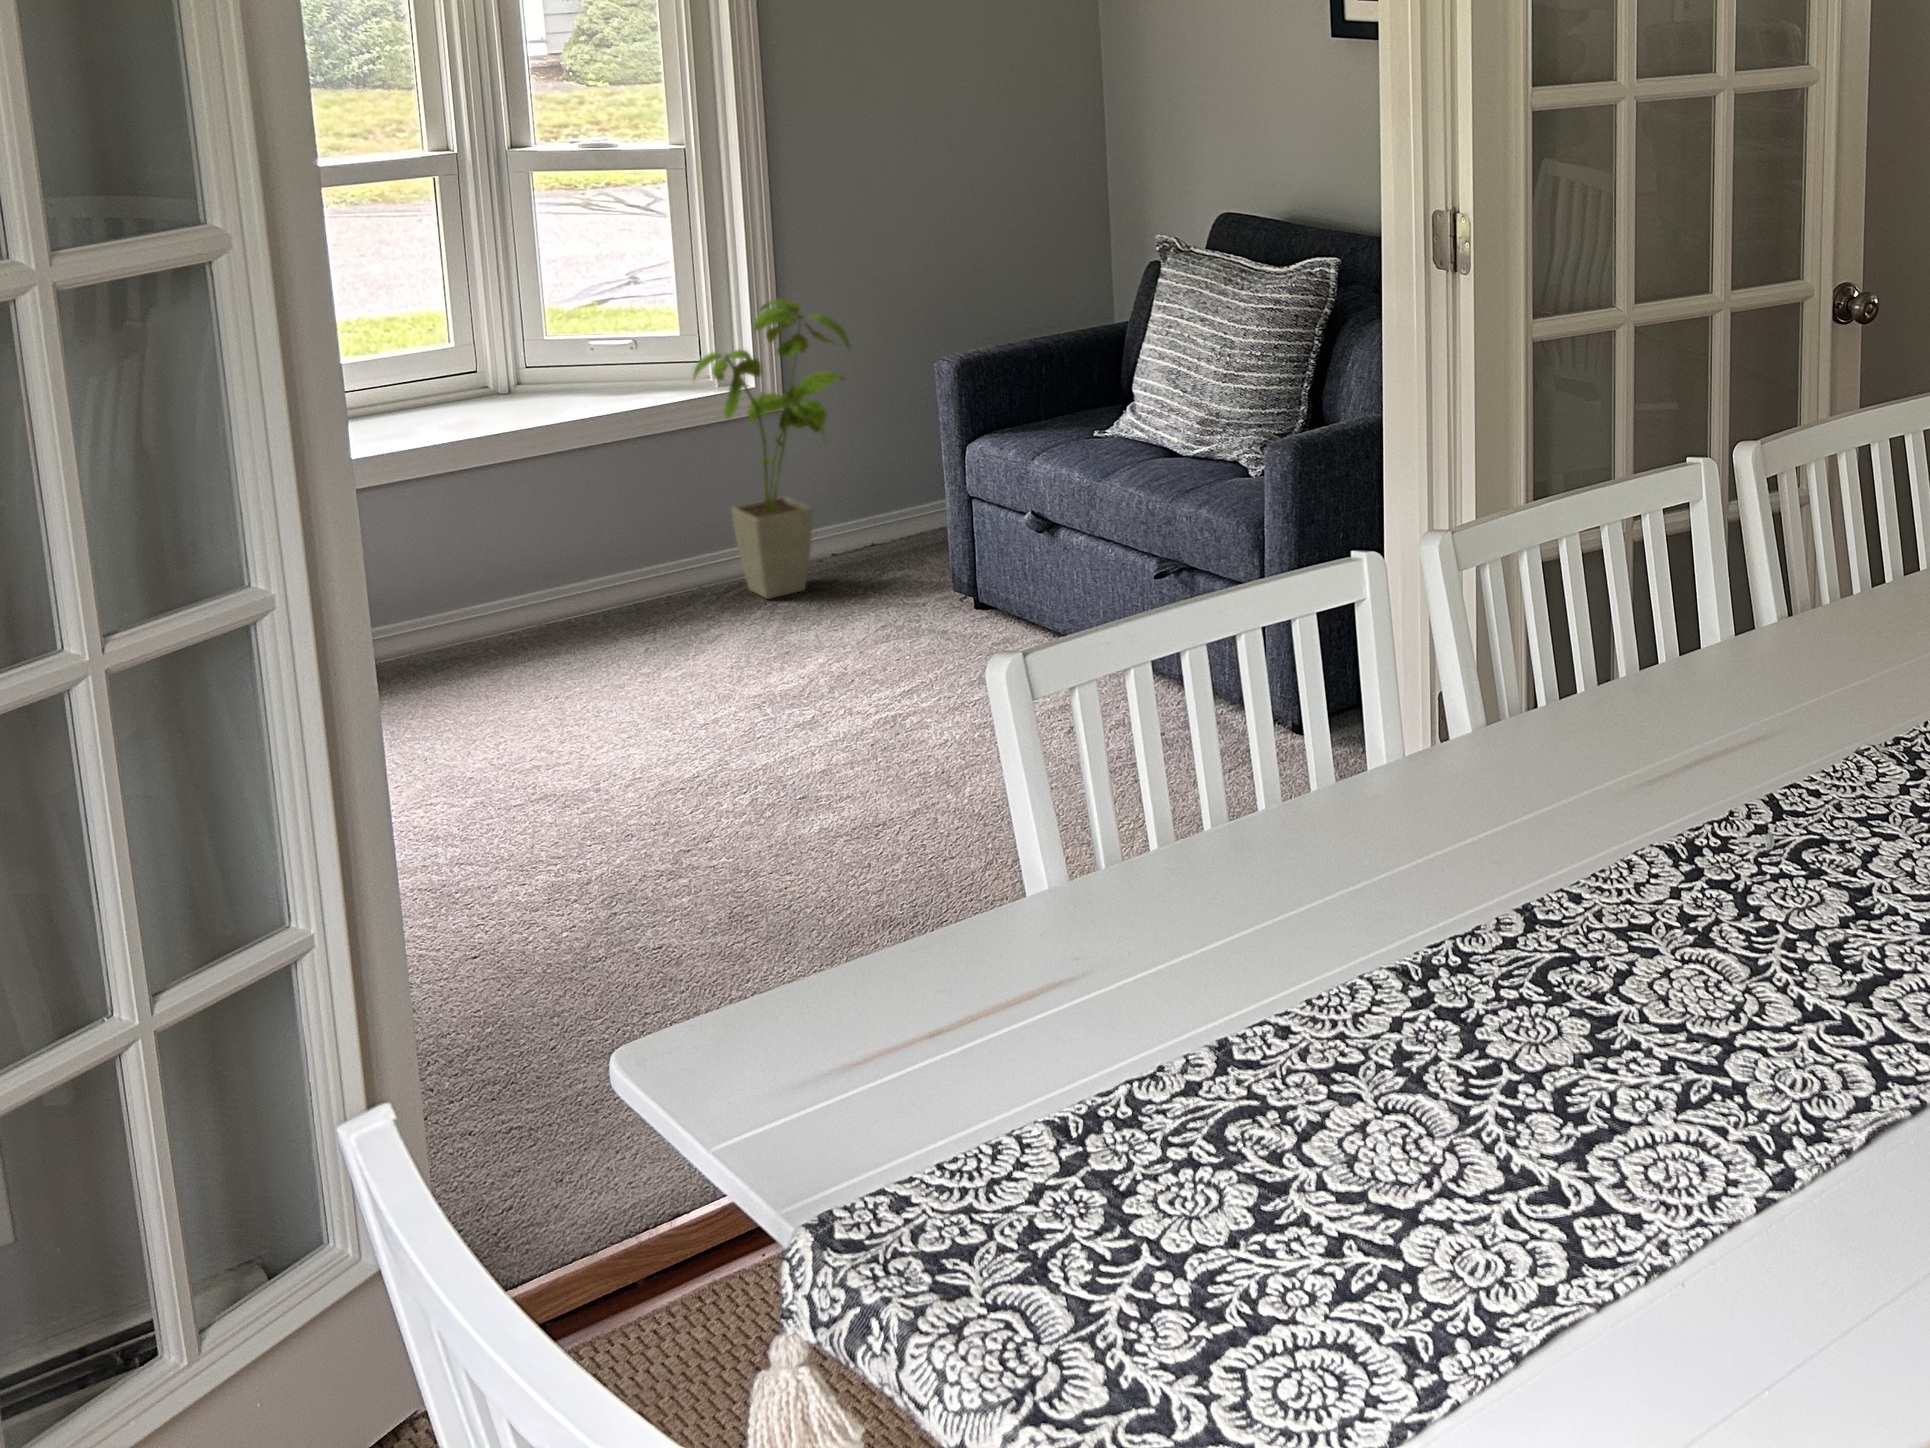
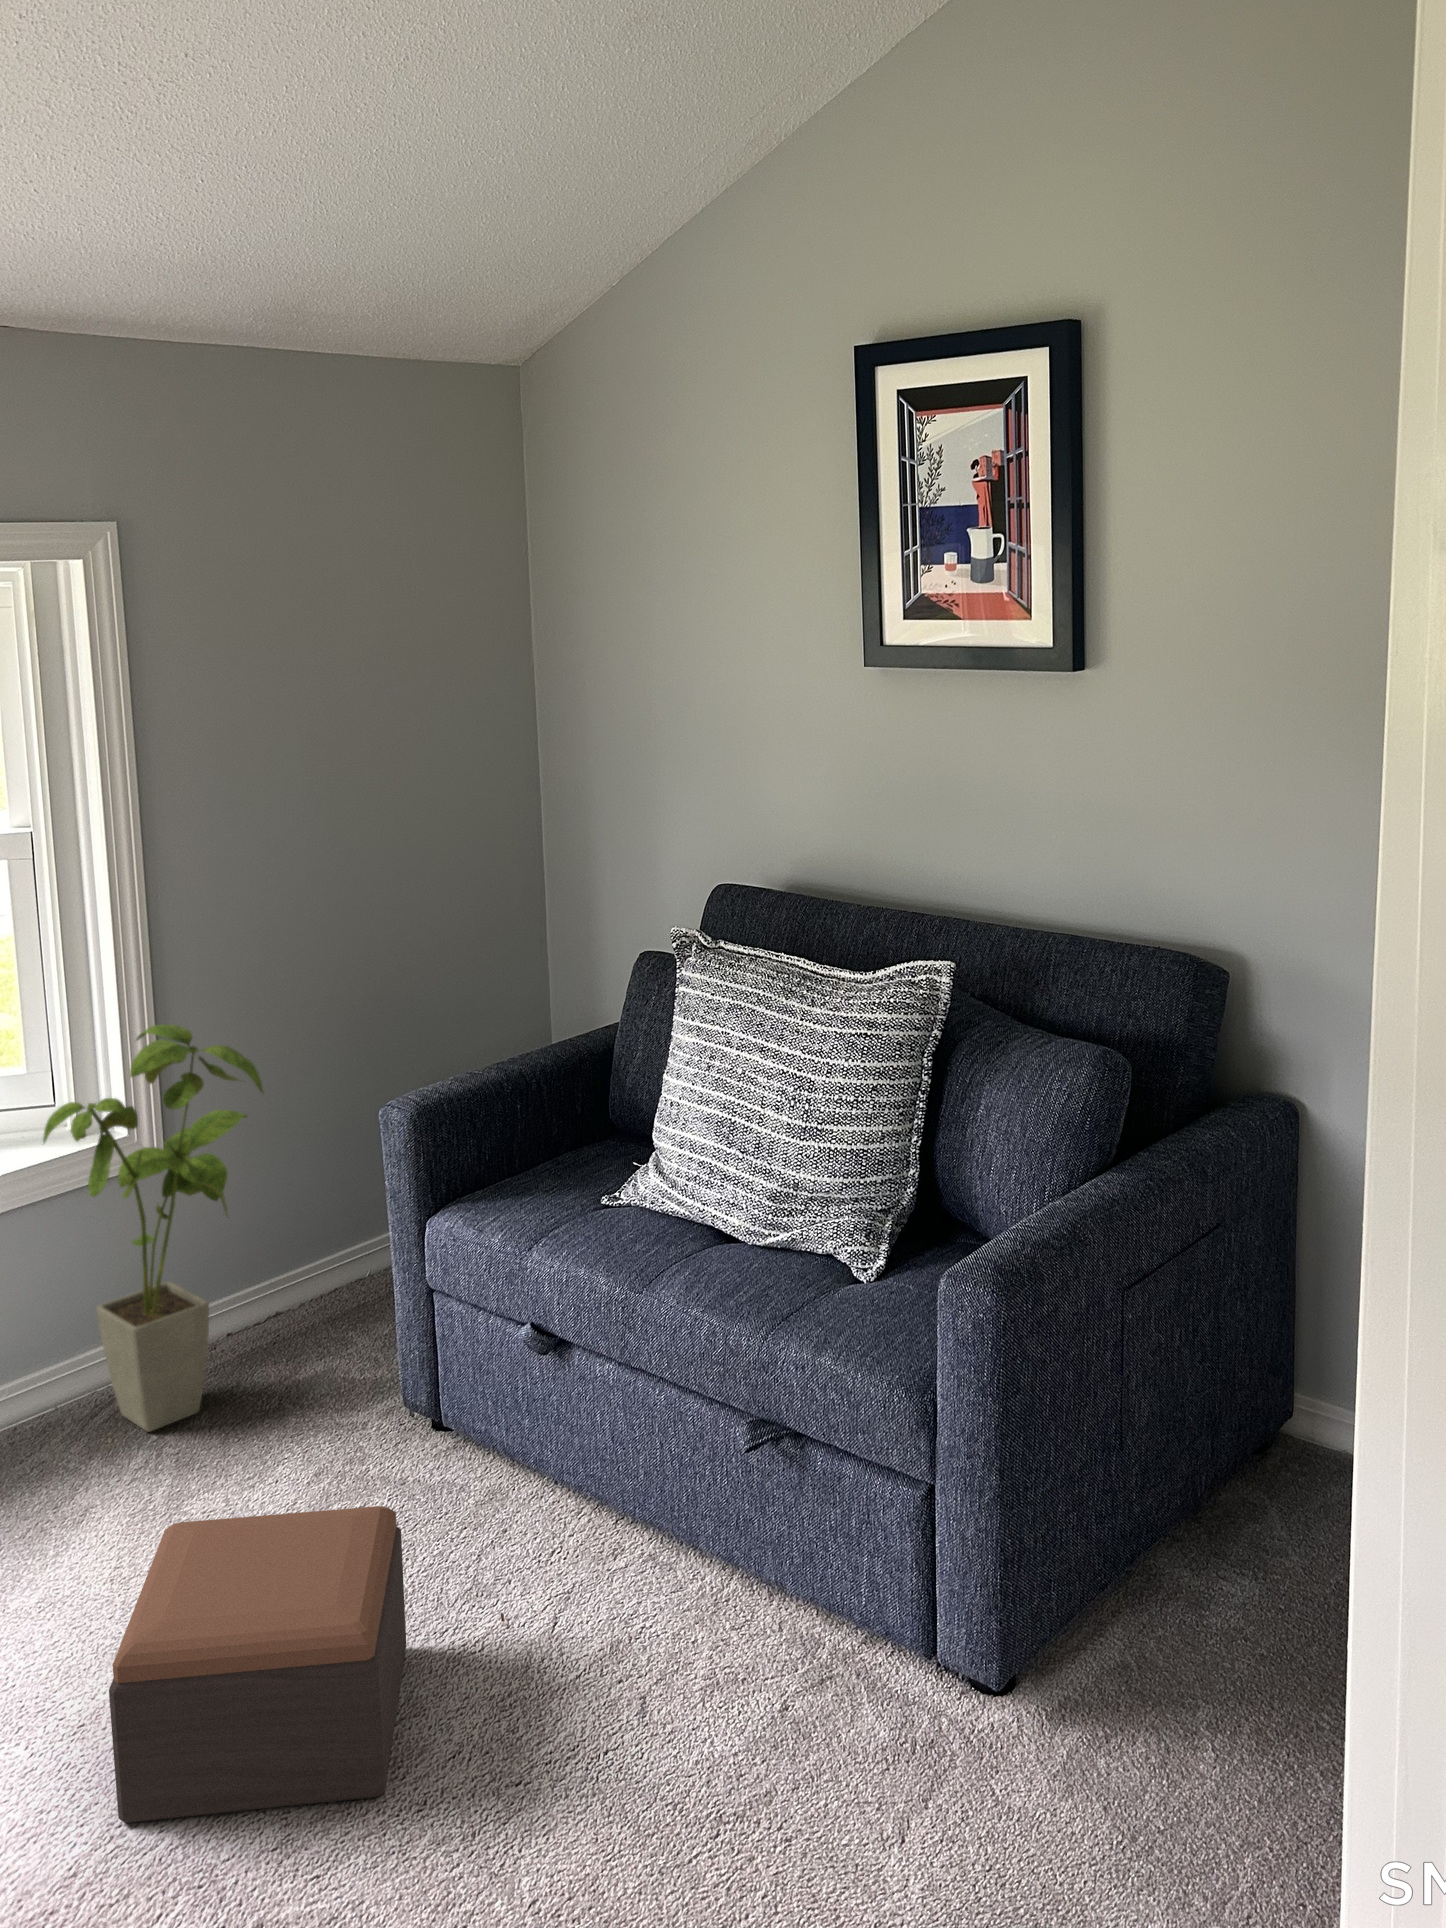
footstool: none [721,599,925,764] -> present [109,1506,406,1823]

